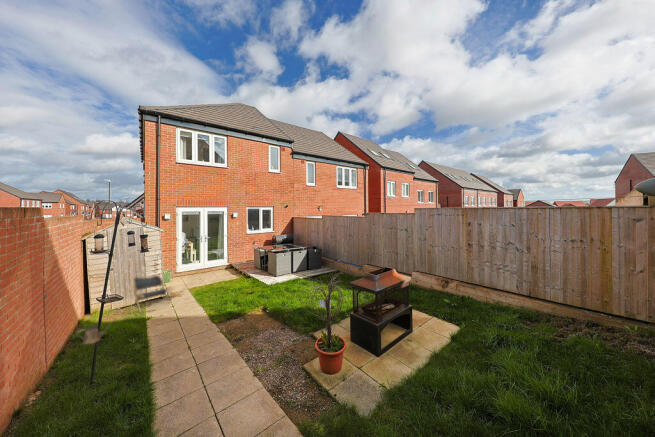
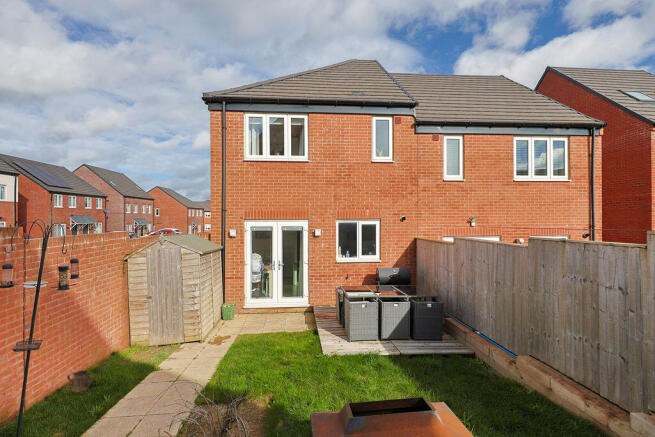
lounge chair: present [132,276,170,311] -> none [157,308,196,359]

